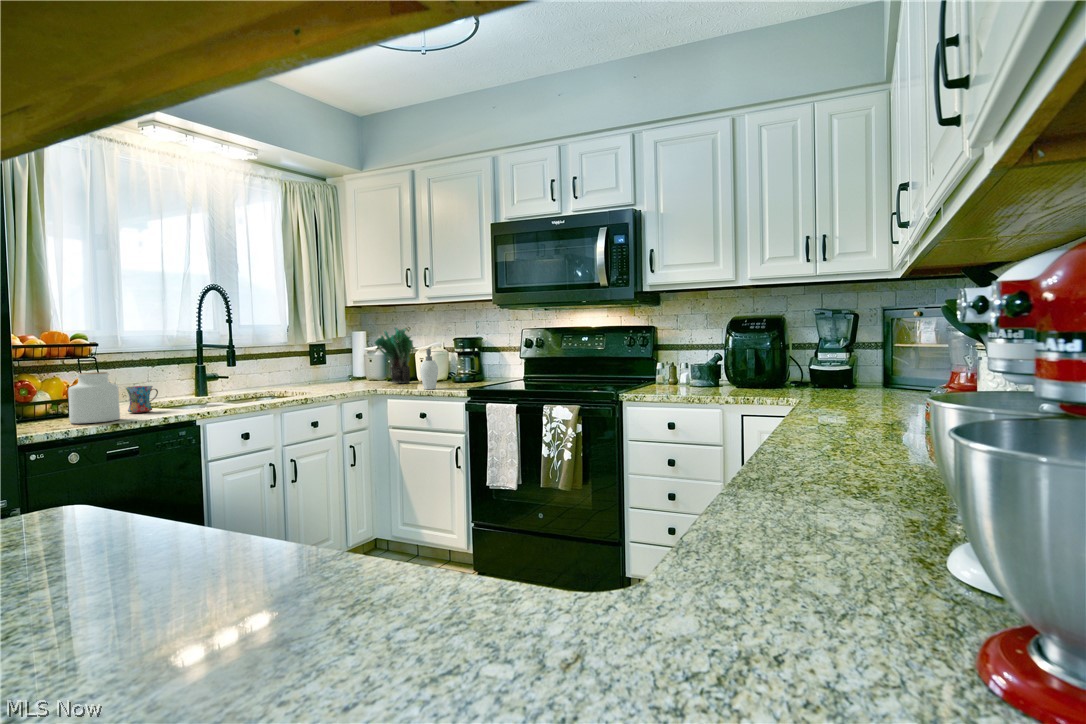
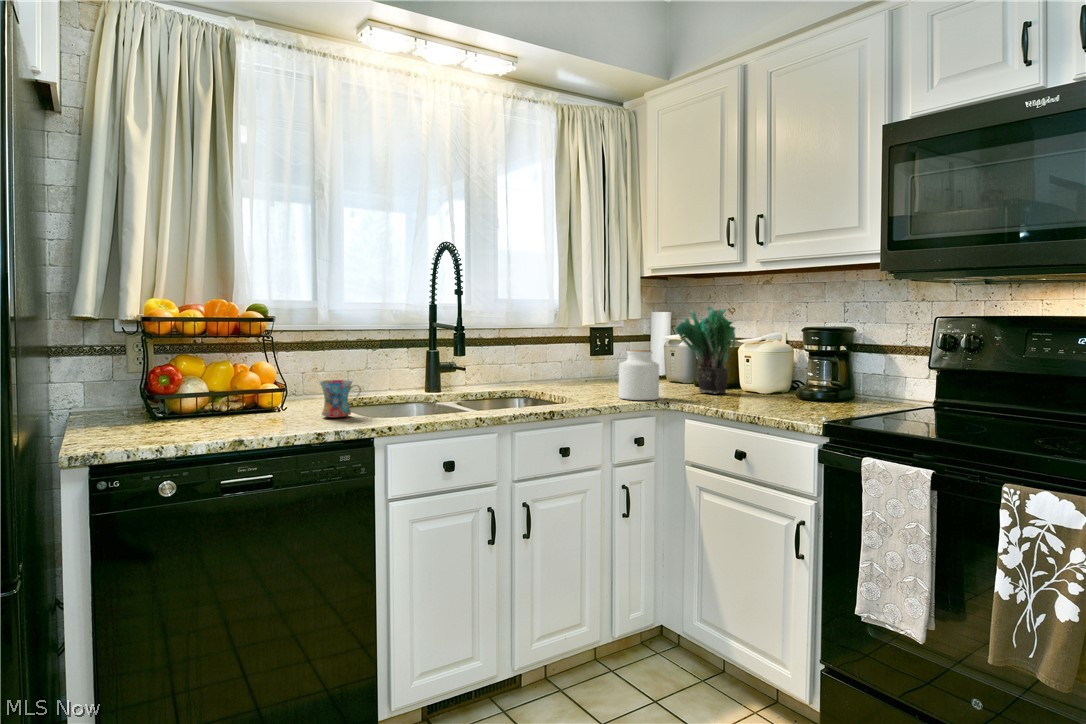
soap dispenser: present [420,349,438,389] -> none [741,344,783,413]
jar: present [68,372,120,423] -> present [619,350,659,400]

